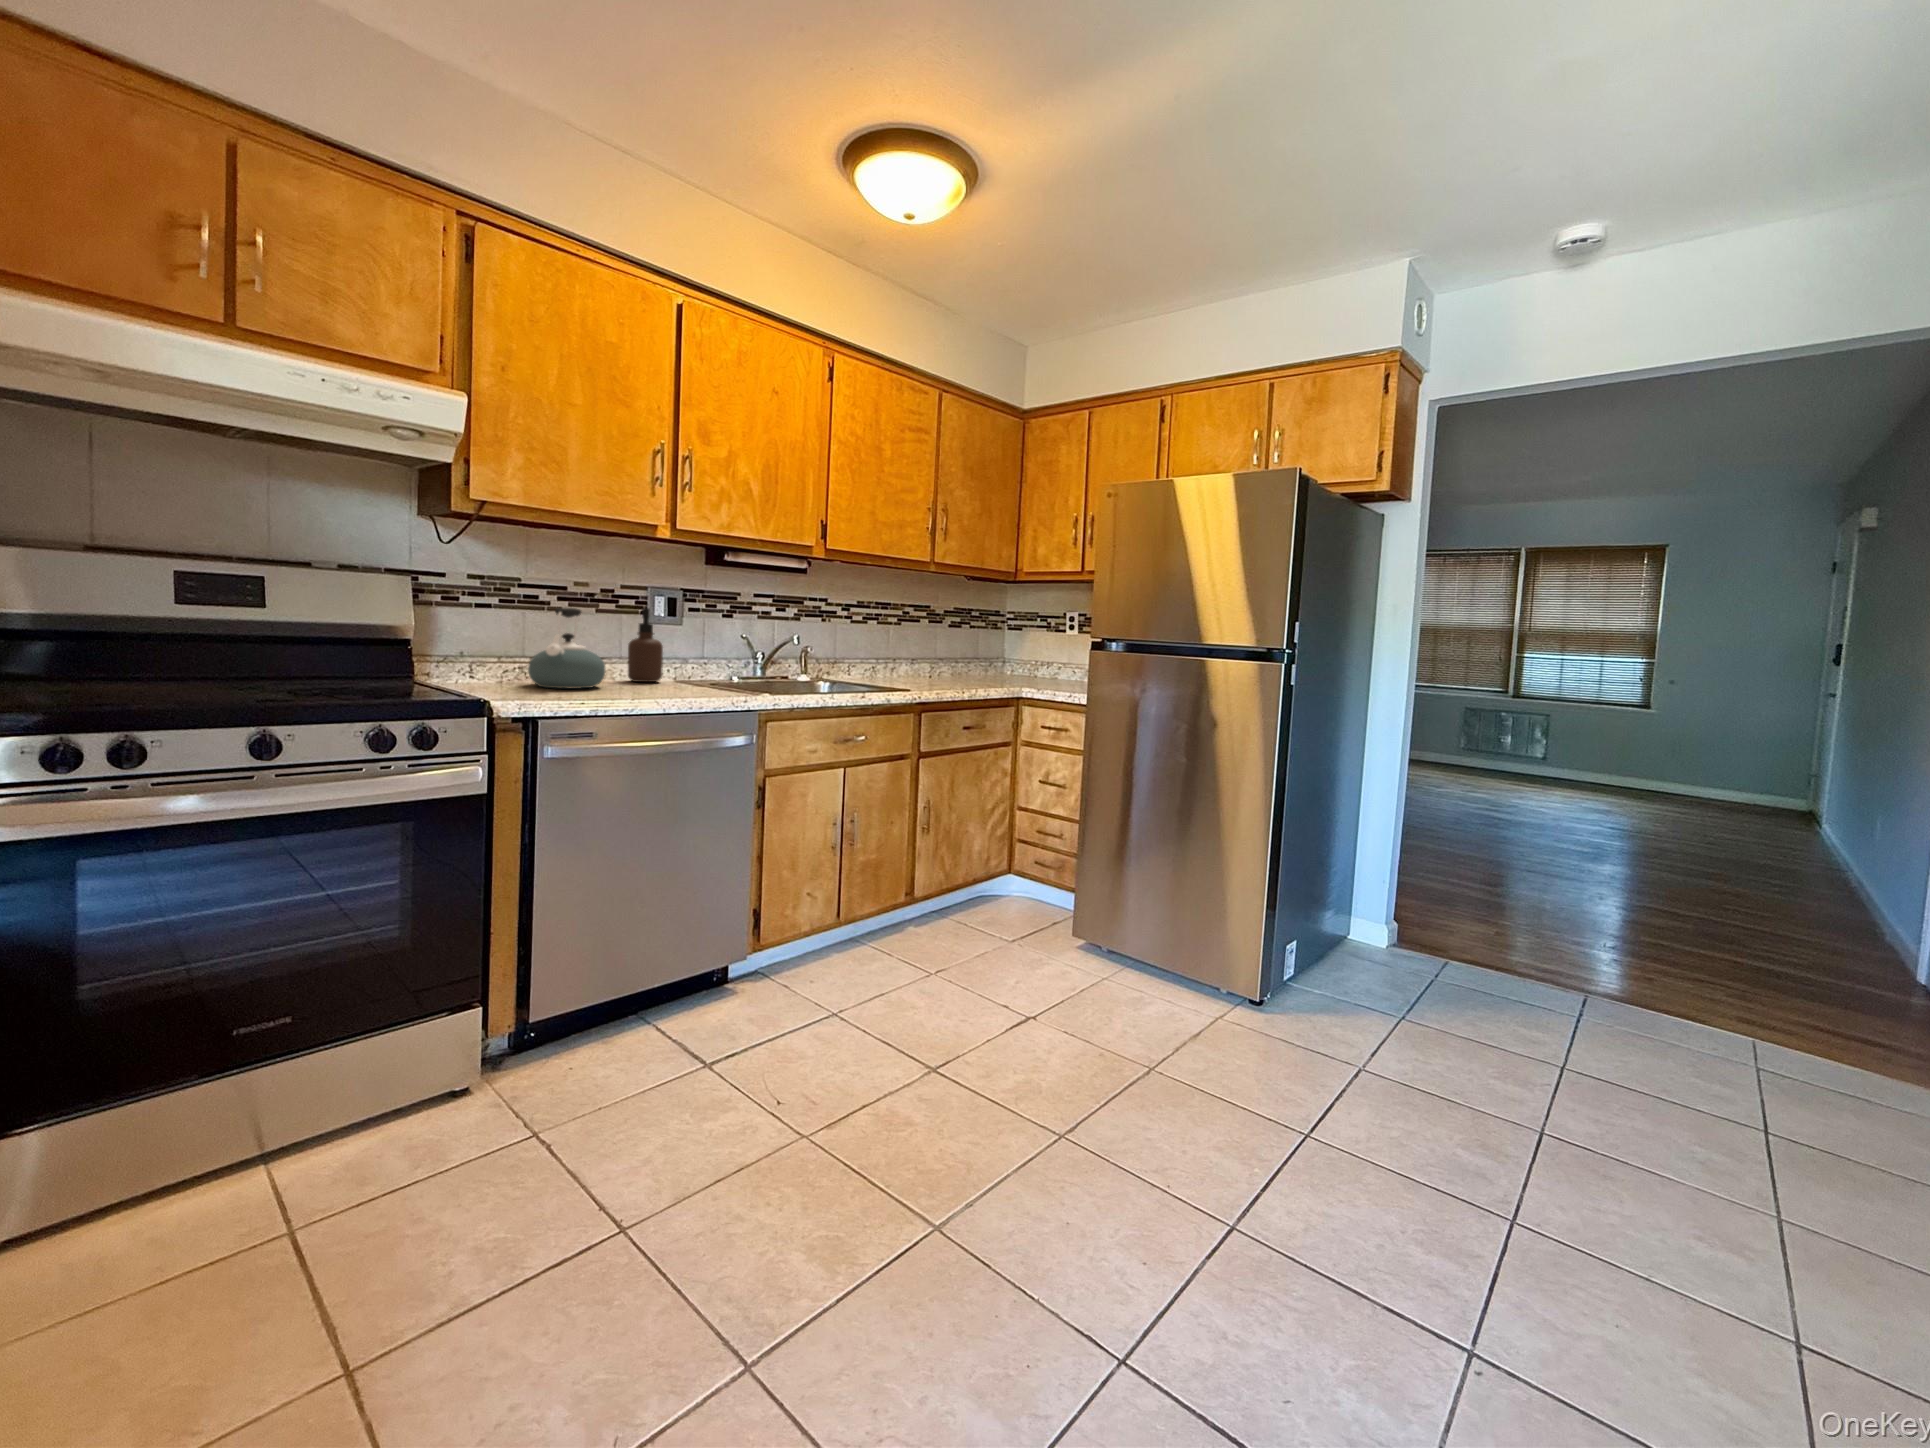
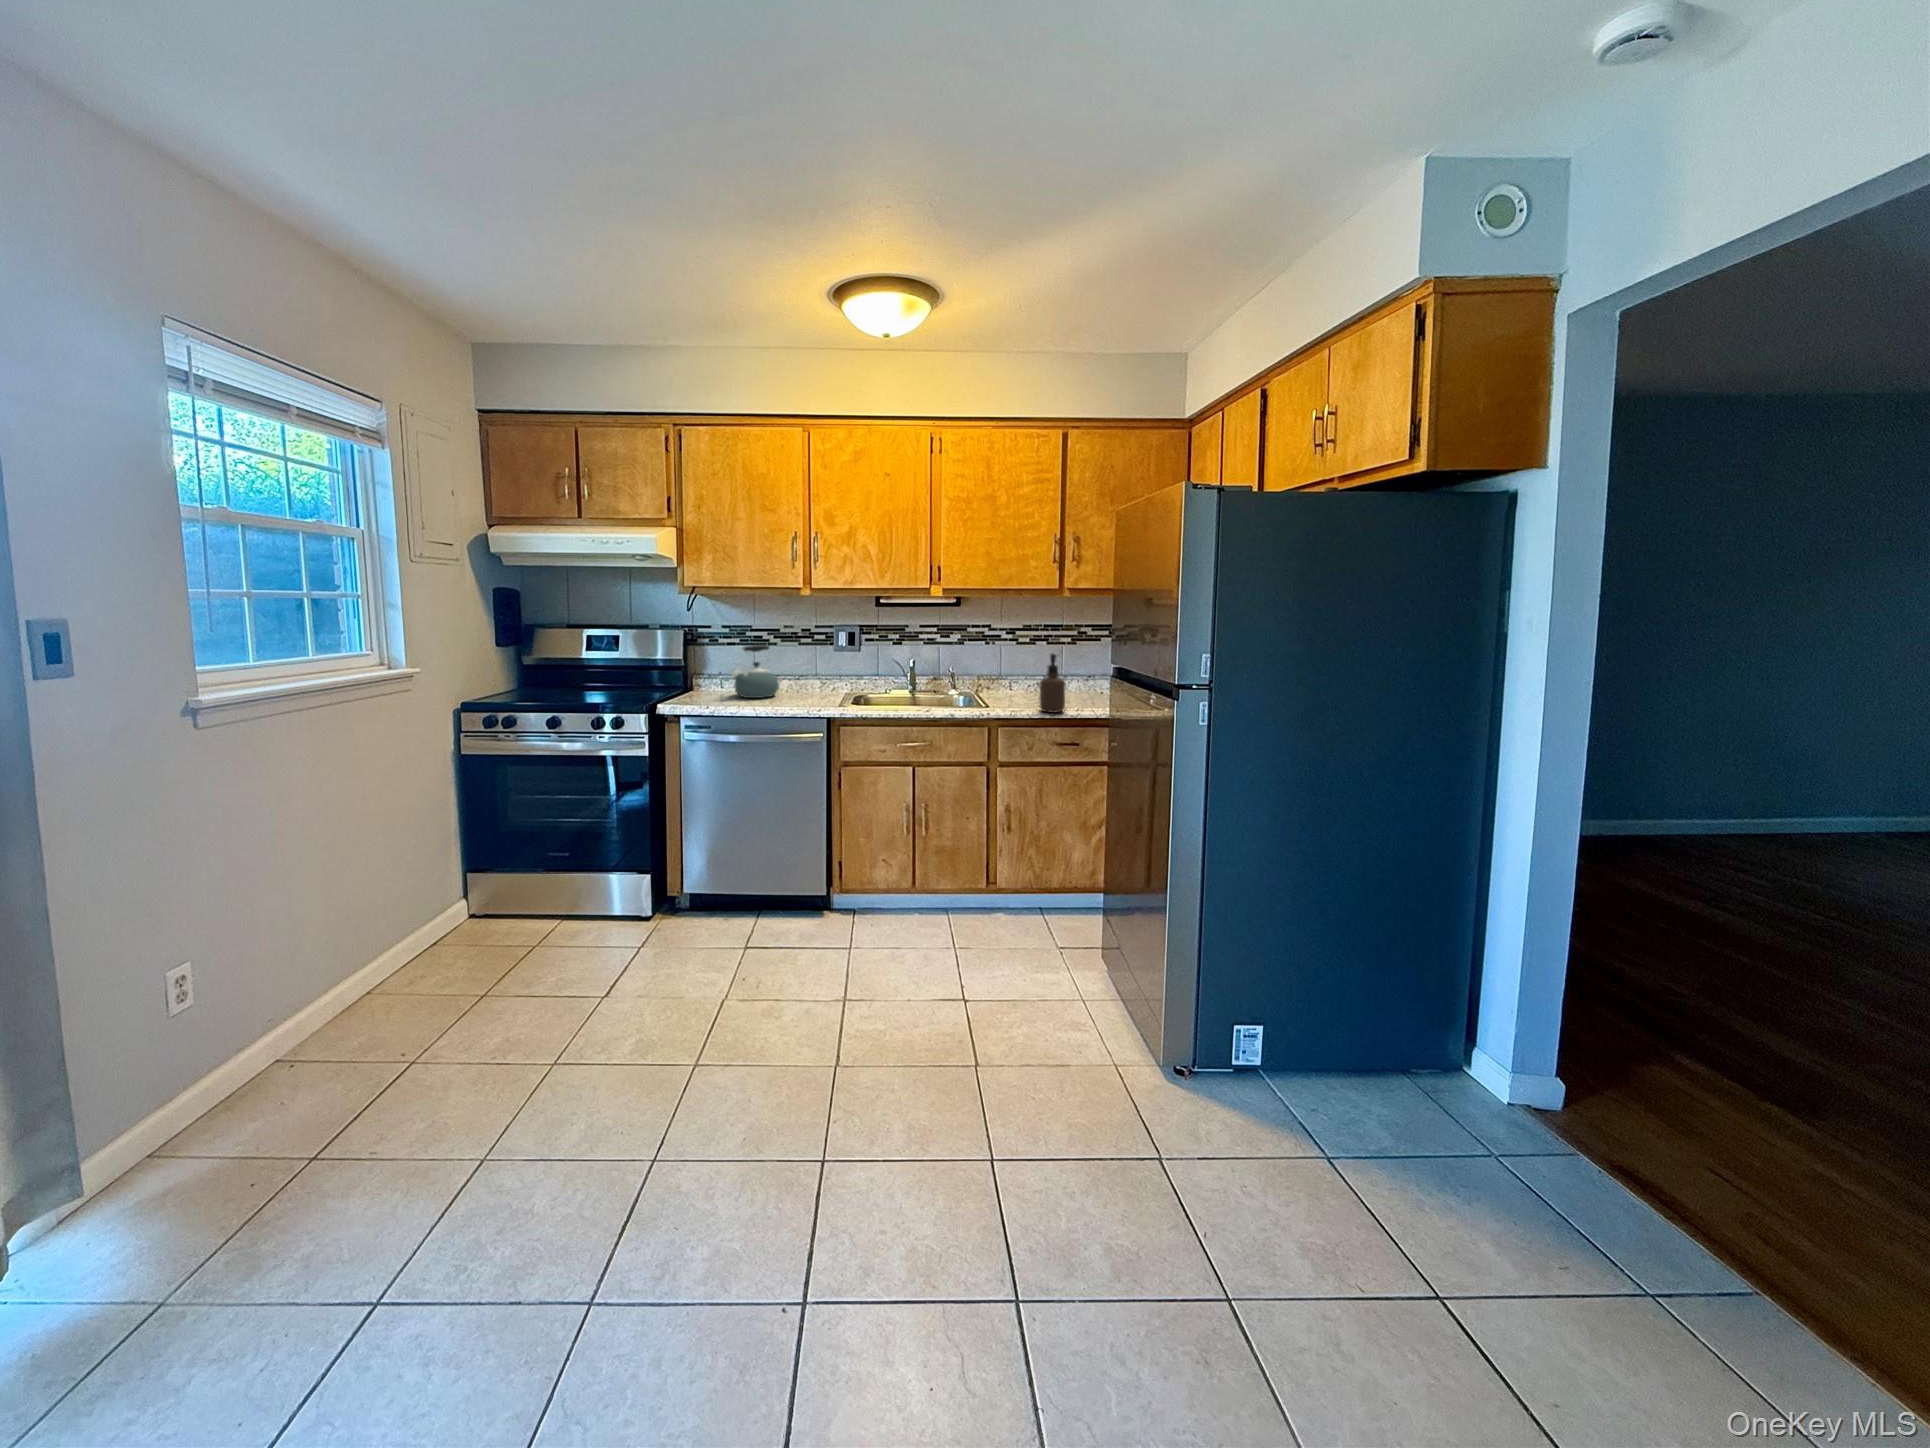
soap dispenser: present [628,608,663,682] -> present [1040,654,1065,713]

